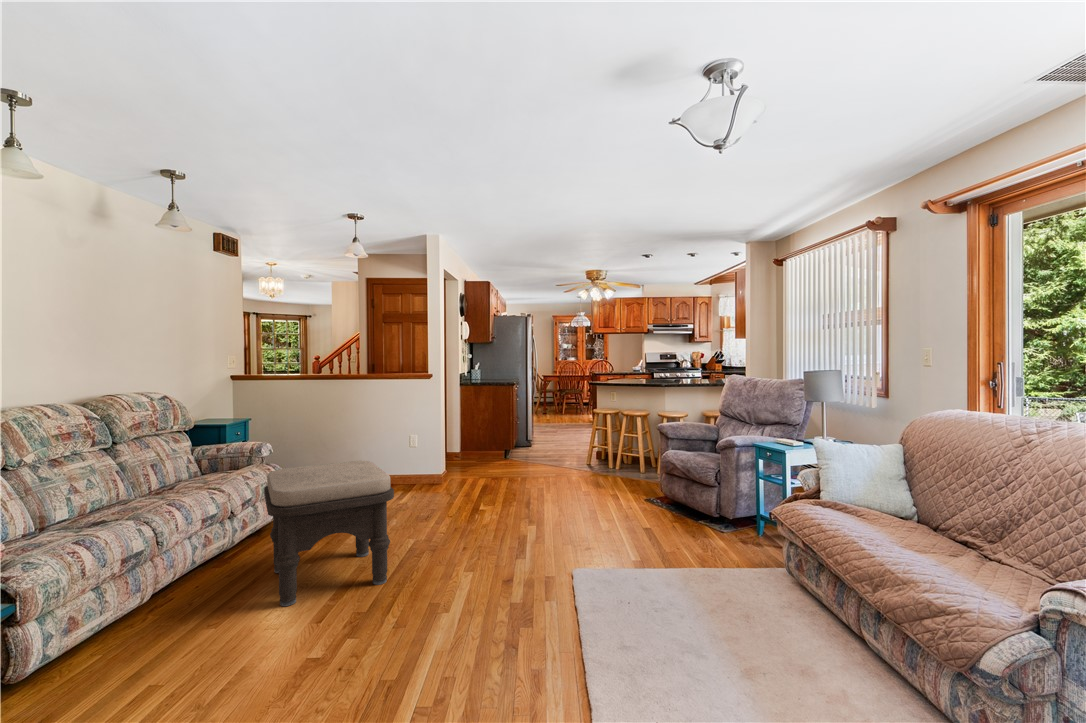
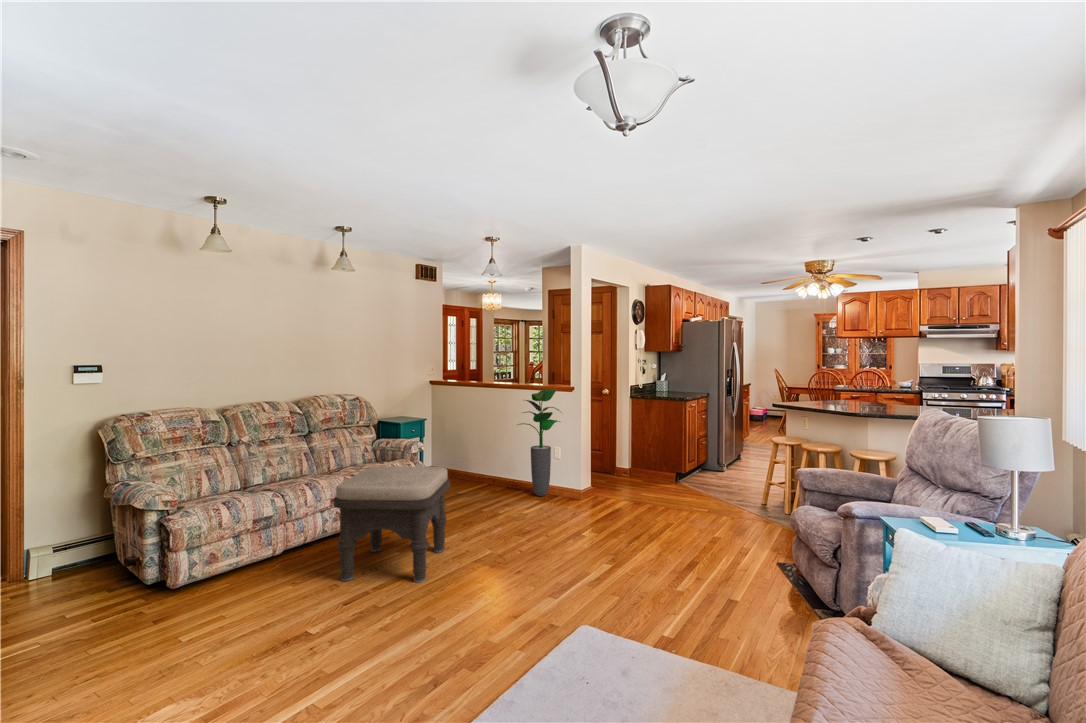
potted plant: none [375,378,427,491] -> present [518,389,561,496]

